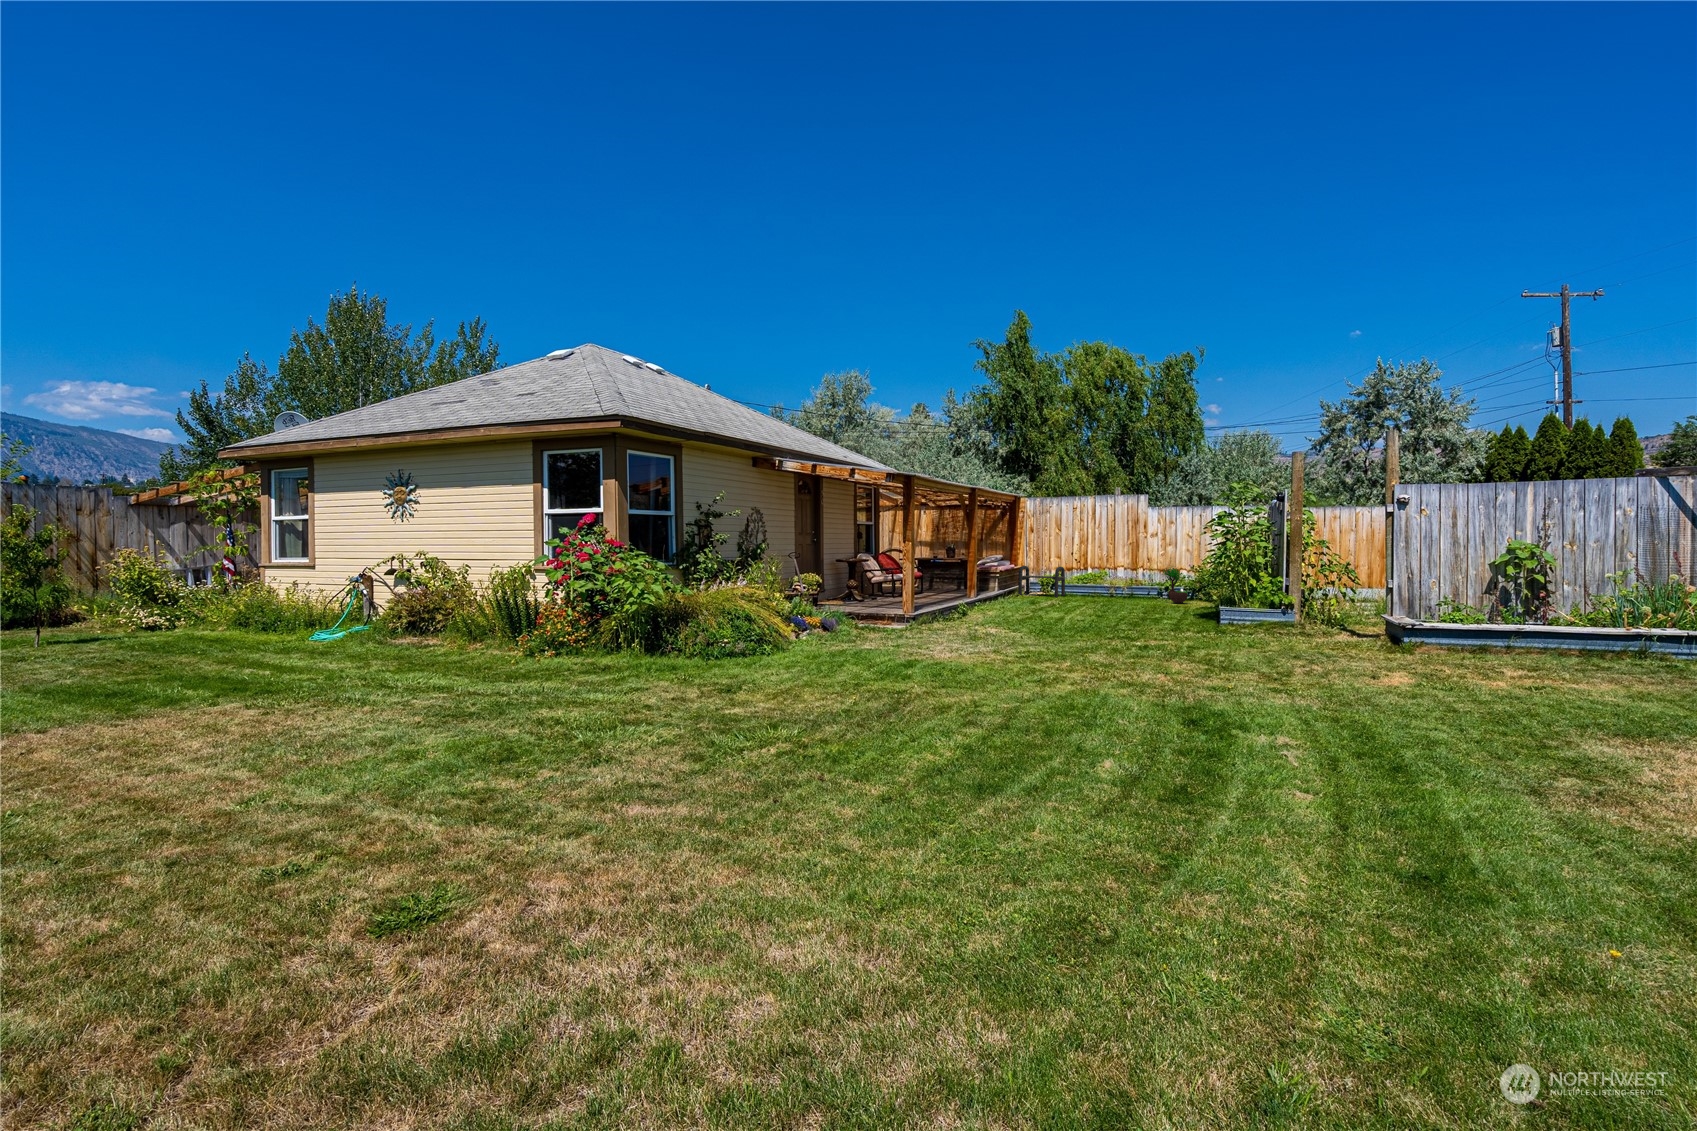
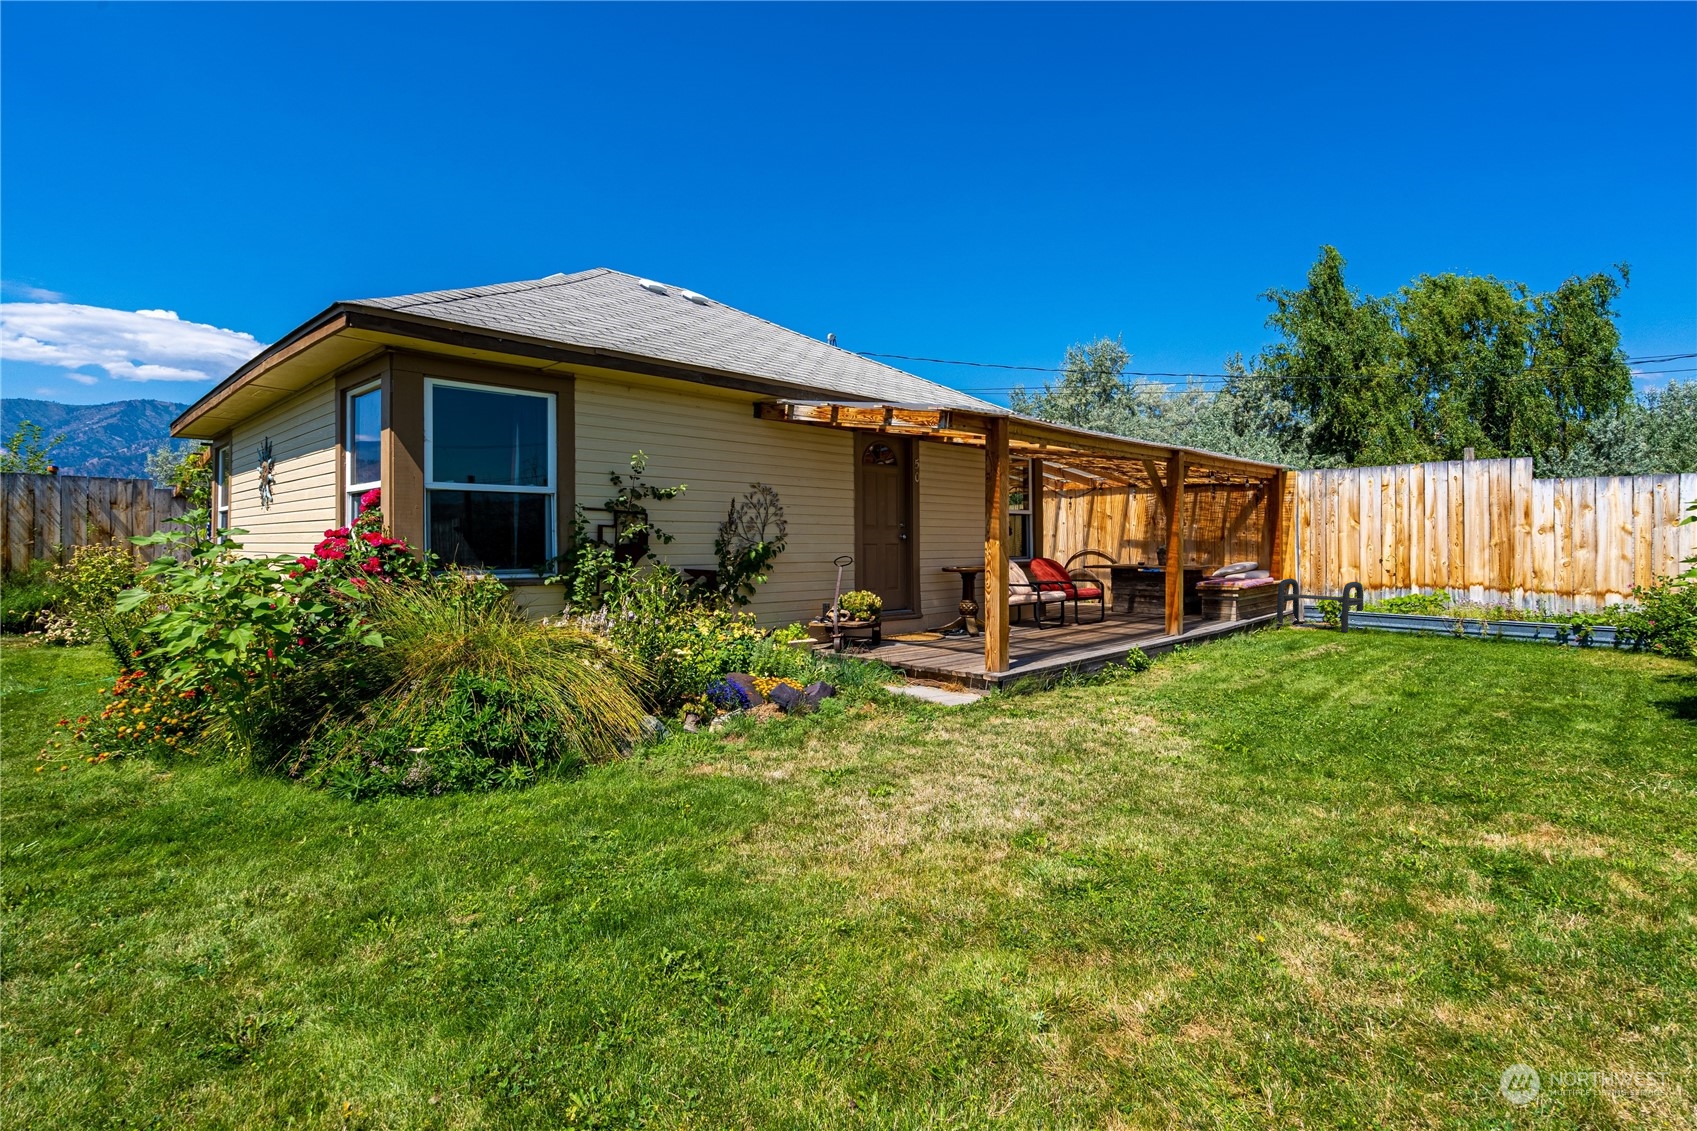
potted tree: present [1163,567,1188,603] -> none [1568,582,1633,659]

